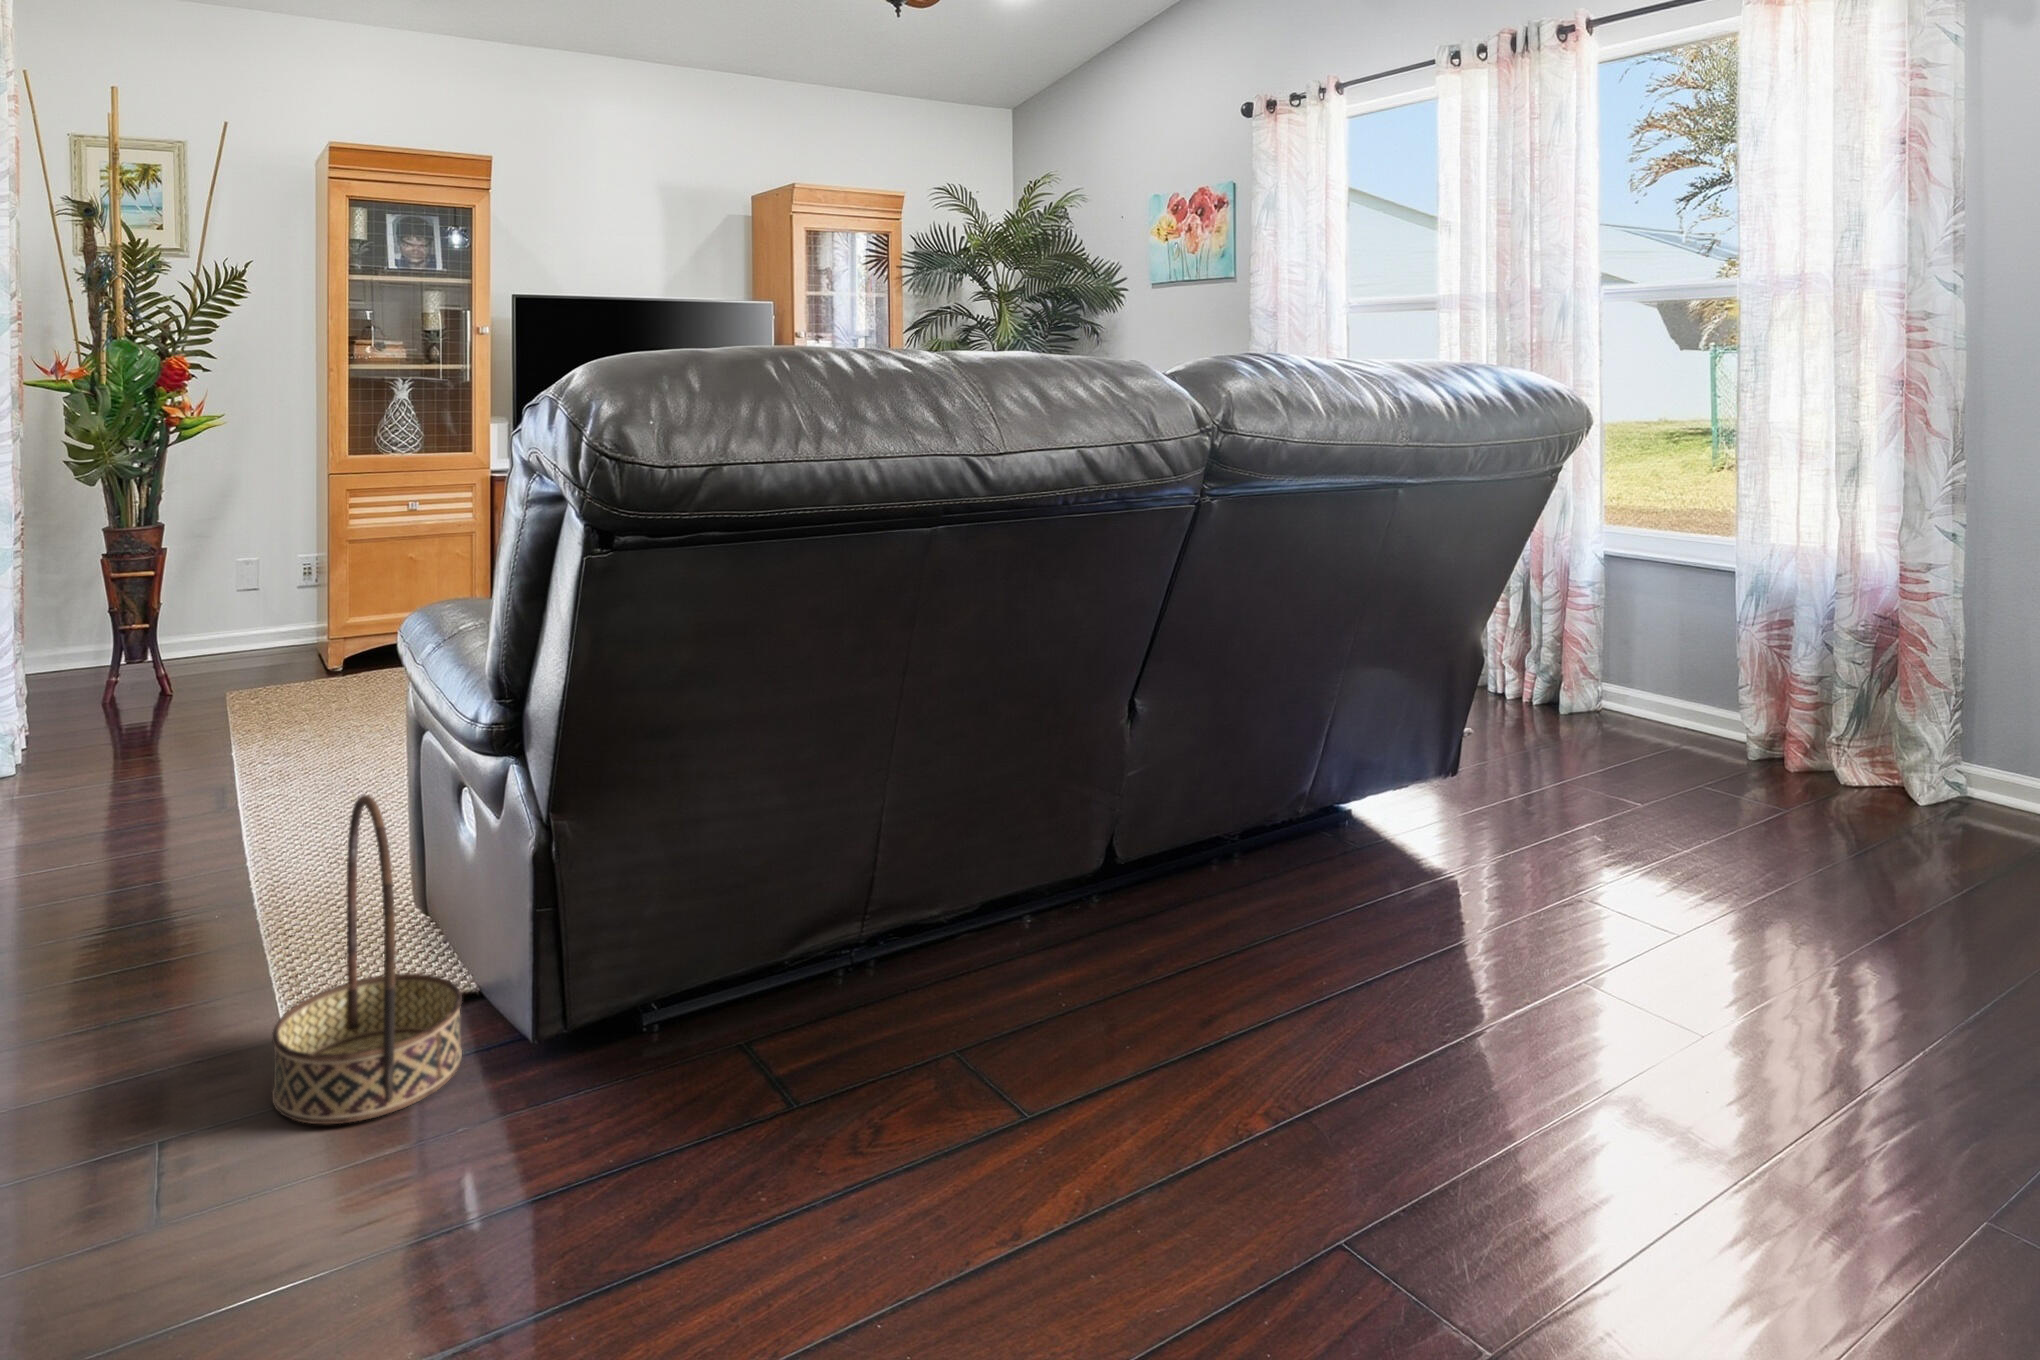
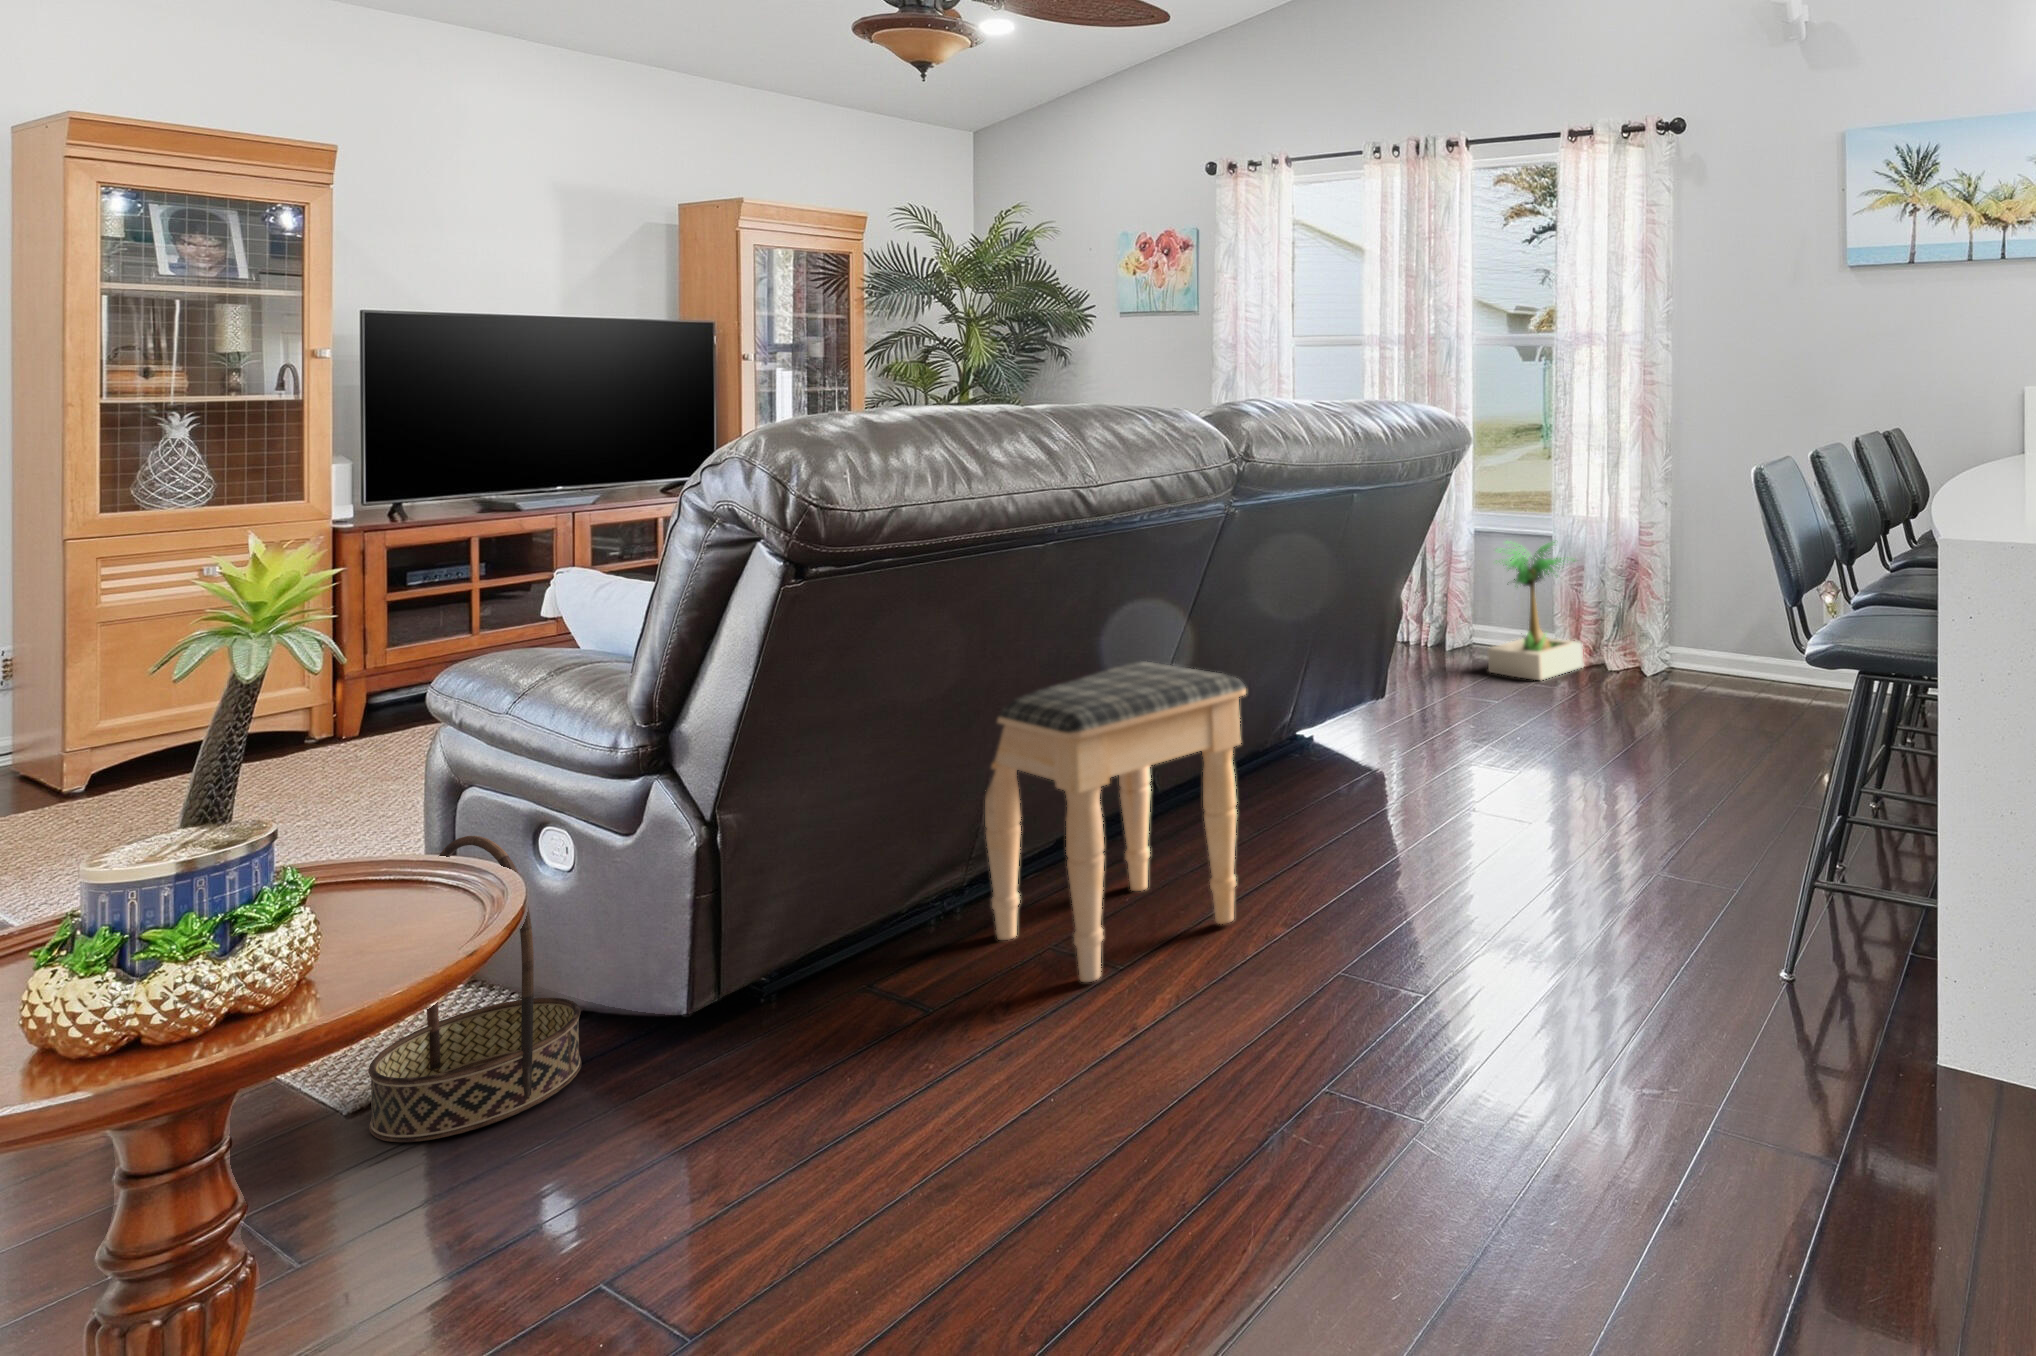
potted plant: none [1611,568,1793,776] -> present [1487,542,1583,680]
footstool: none [872,688,1219,1137] -> present [985,662,1246,982]

